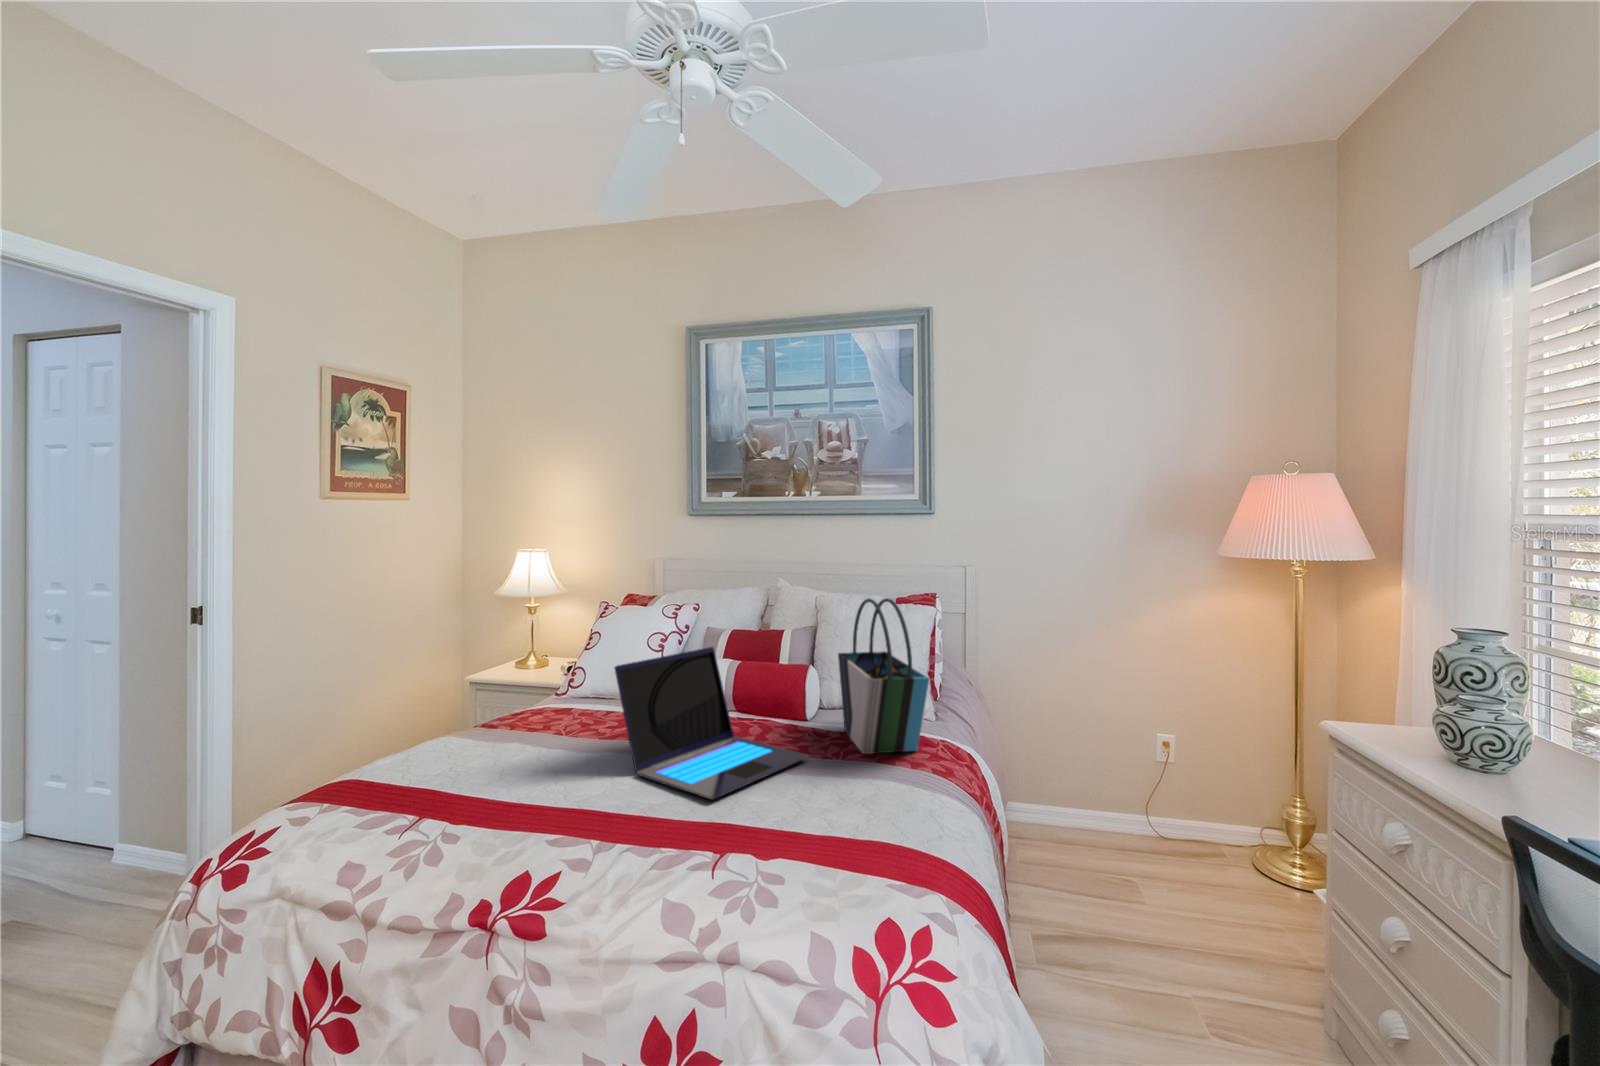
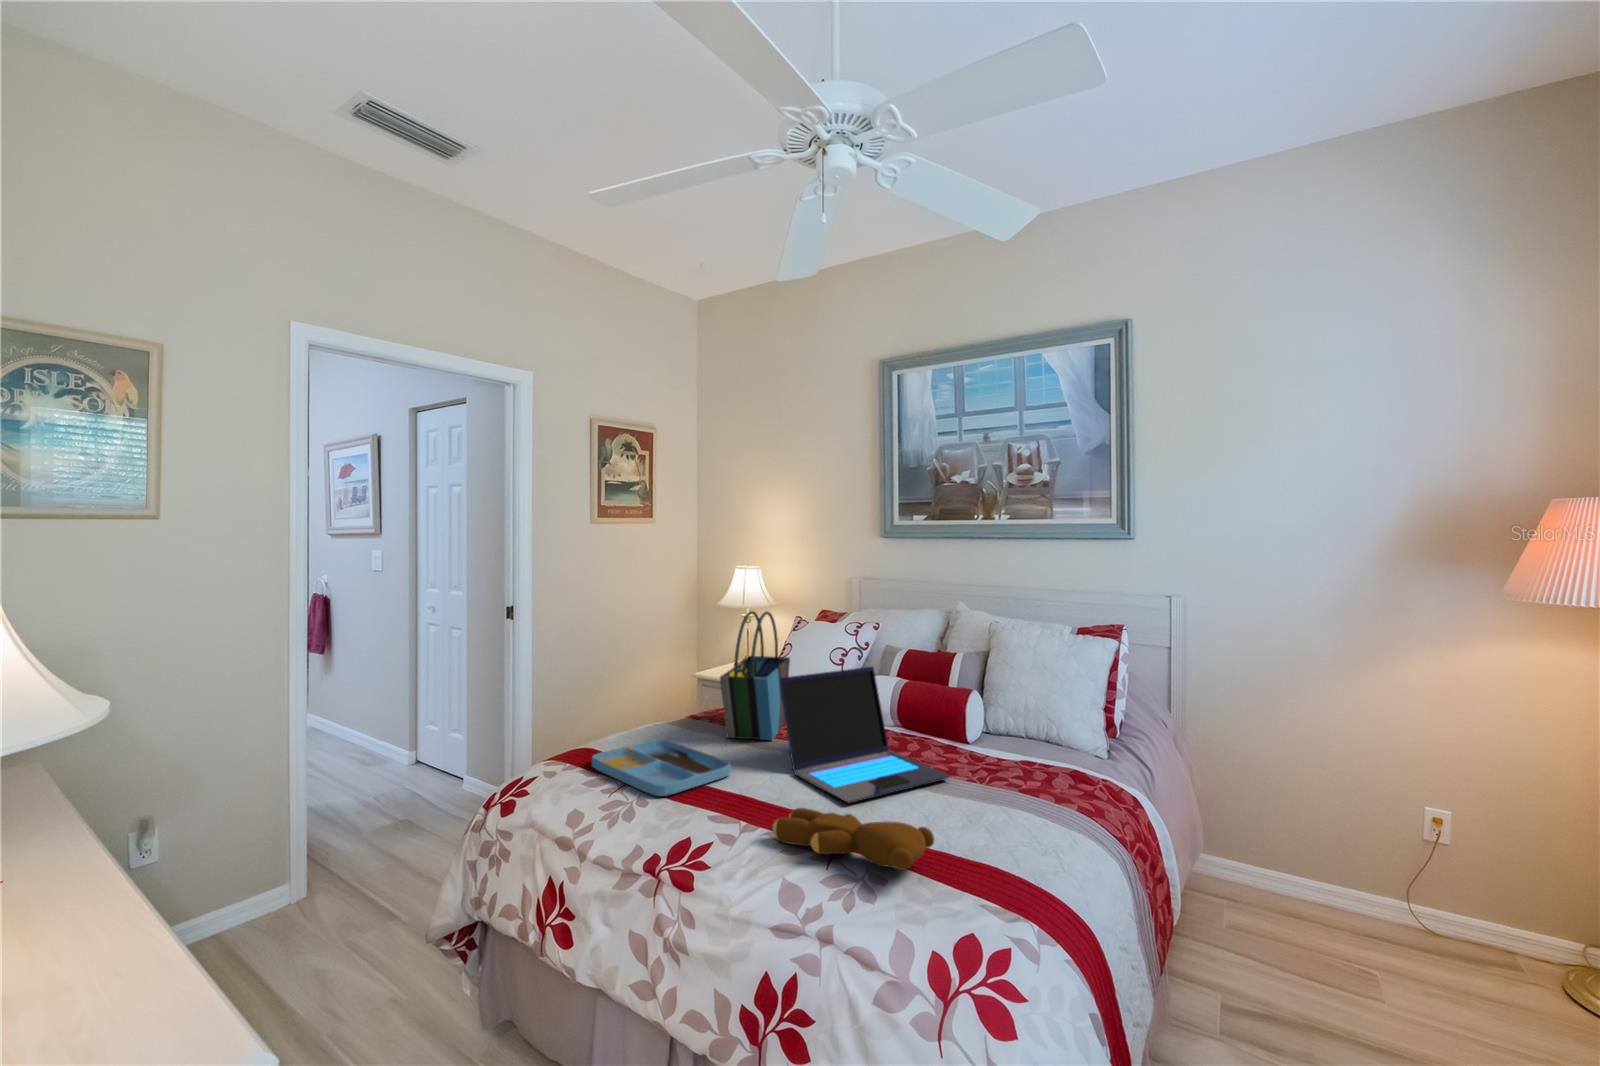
tote bag: present [838,598,929,754] -> present [720,611,790,740]
tray: none [364,754,560,825] -> present [592,739,731,796]
teddy bear: none [639,813,833,867] -> present [773,808,934,870]

